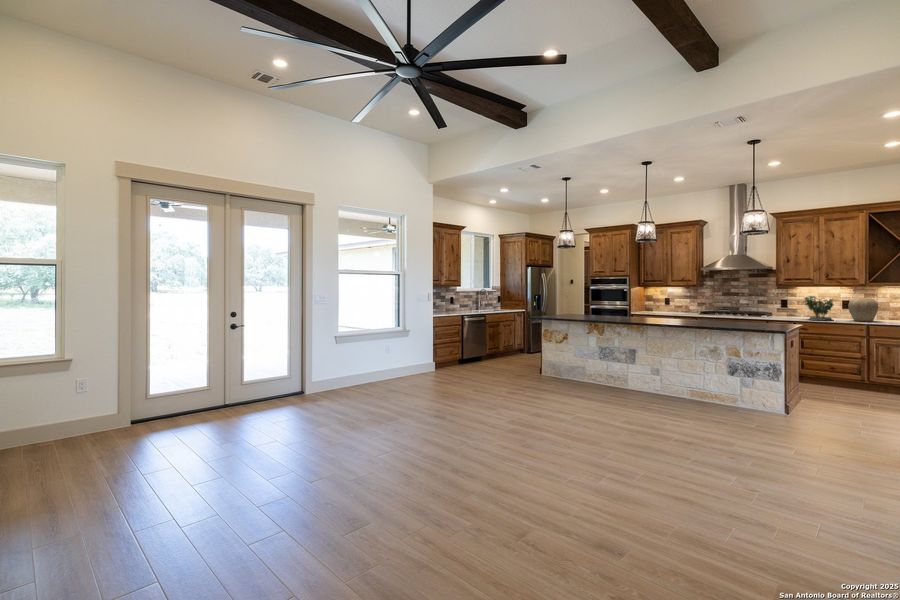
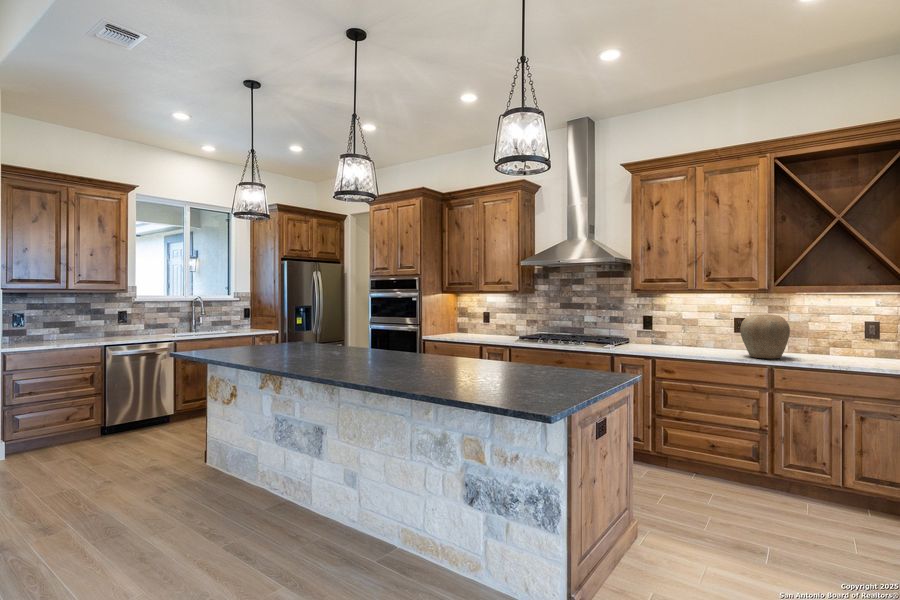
potted plant: present [804,296,834,320] -> none [667,307,721,356]

